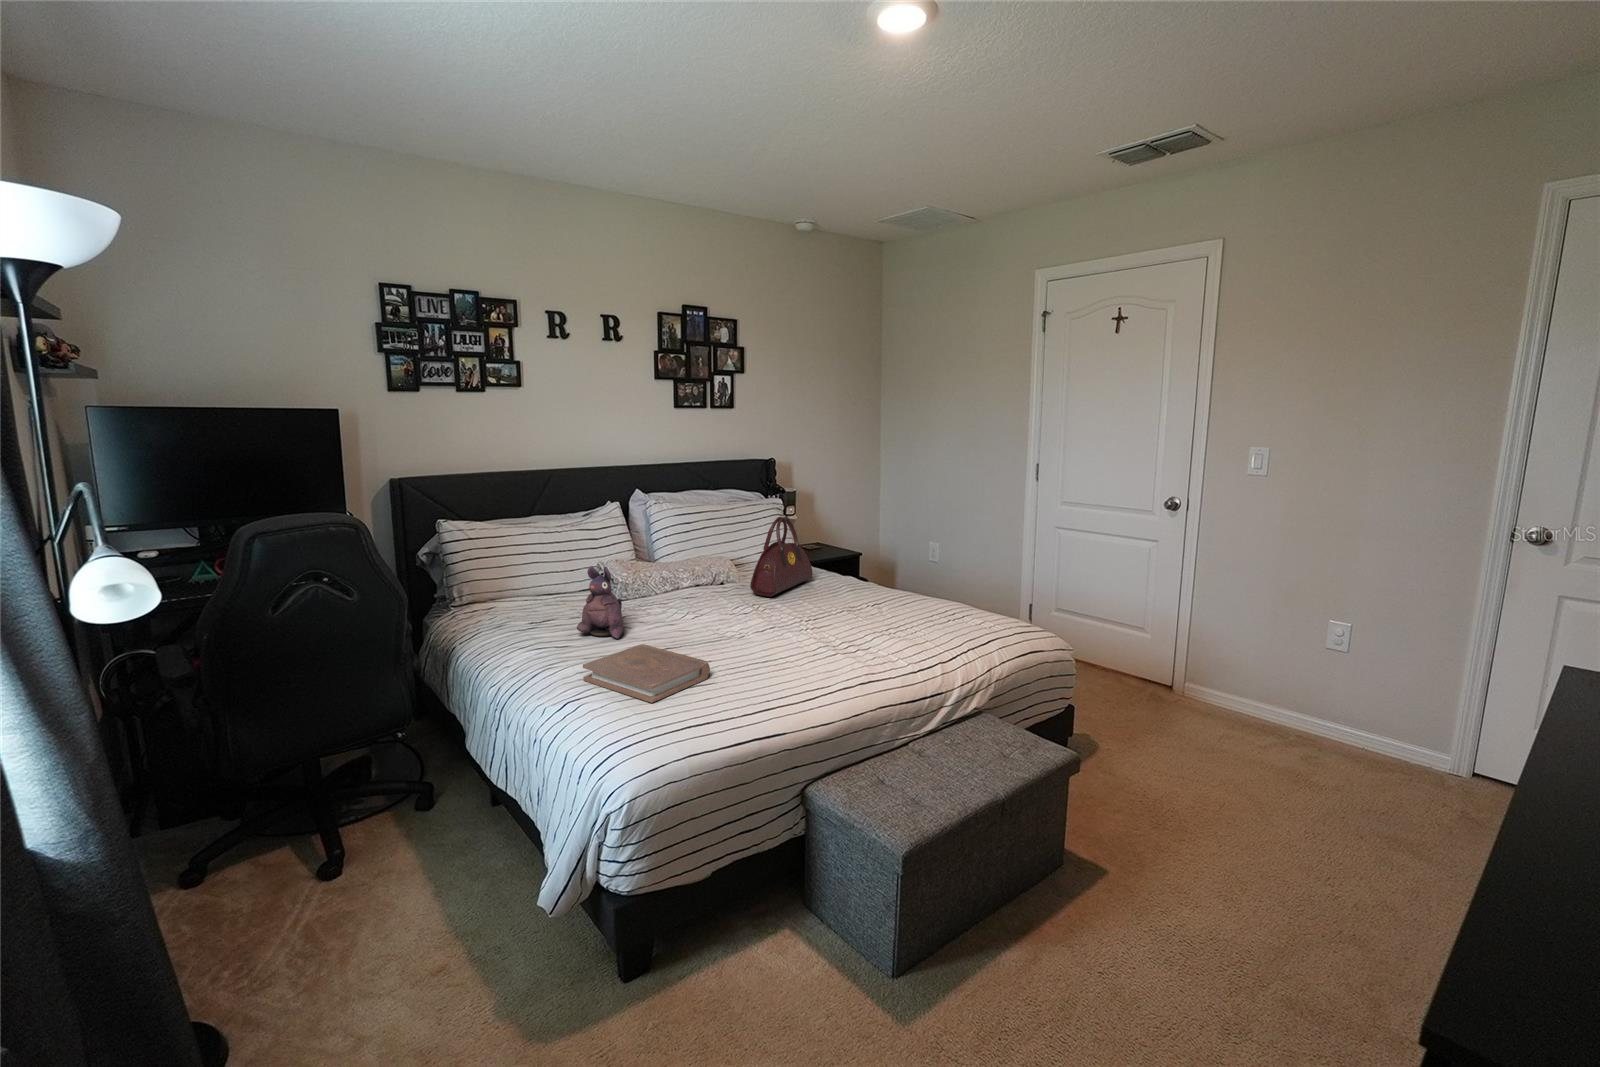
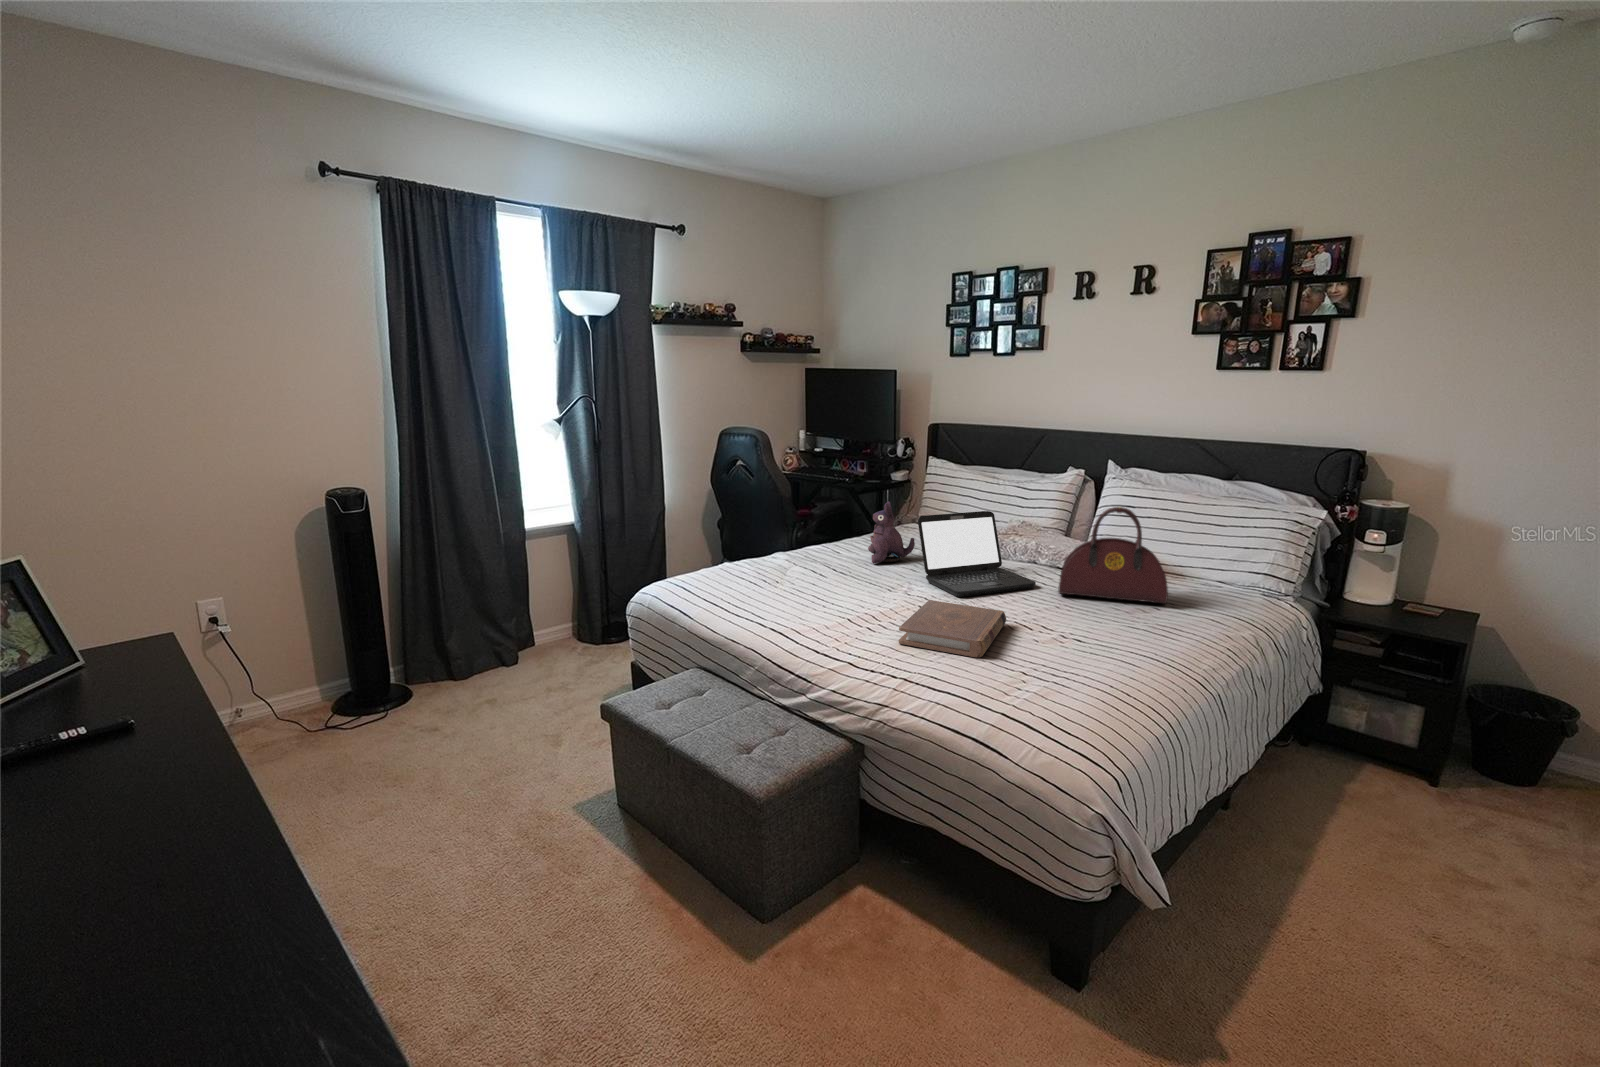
laptop: none [673,549,759,627] -> present [918,511,1036,597]
book: present [583,644,710,703] -> present [899,600,1006,657]

